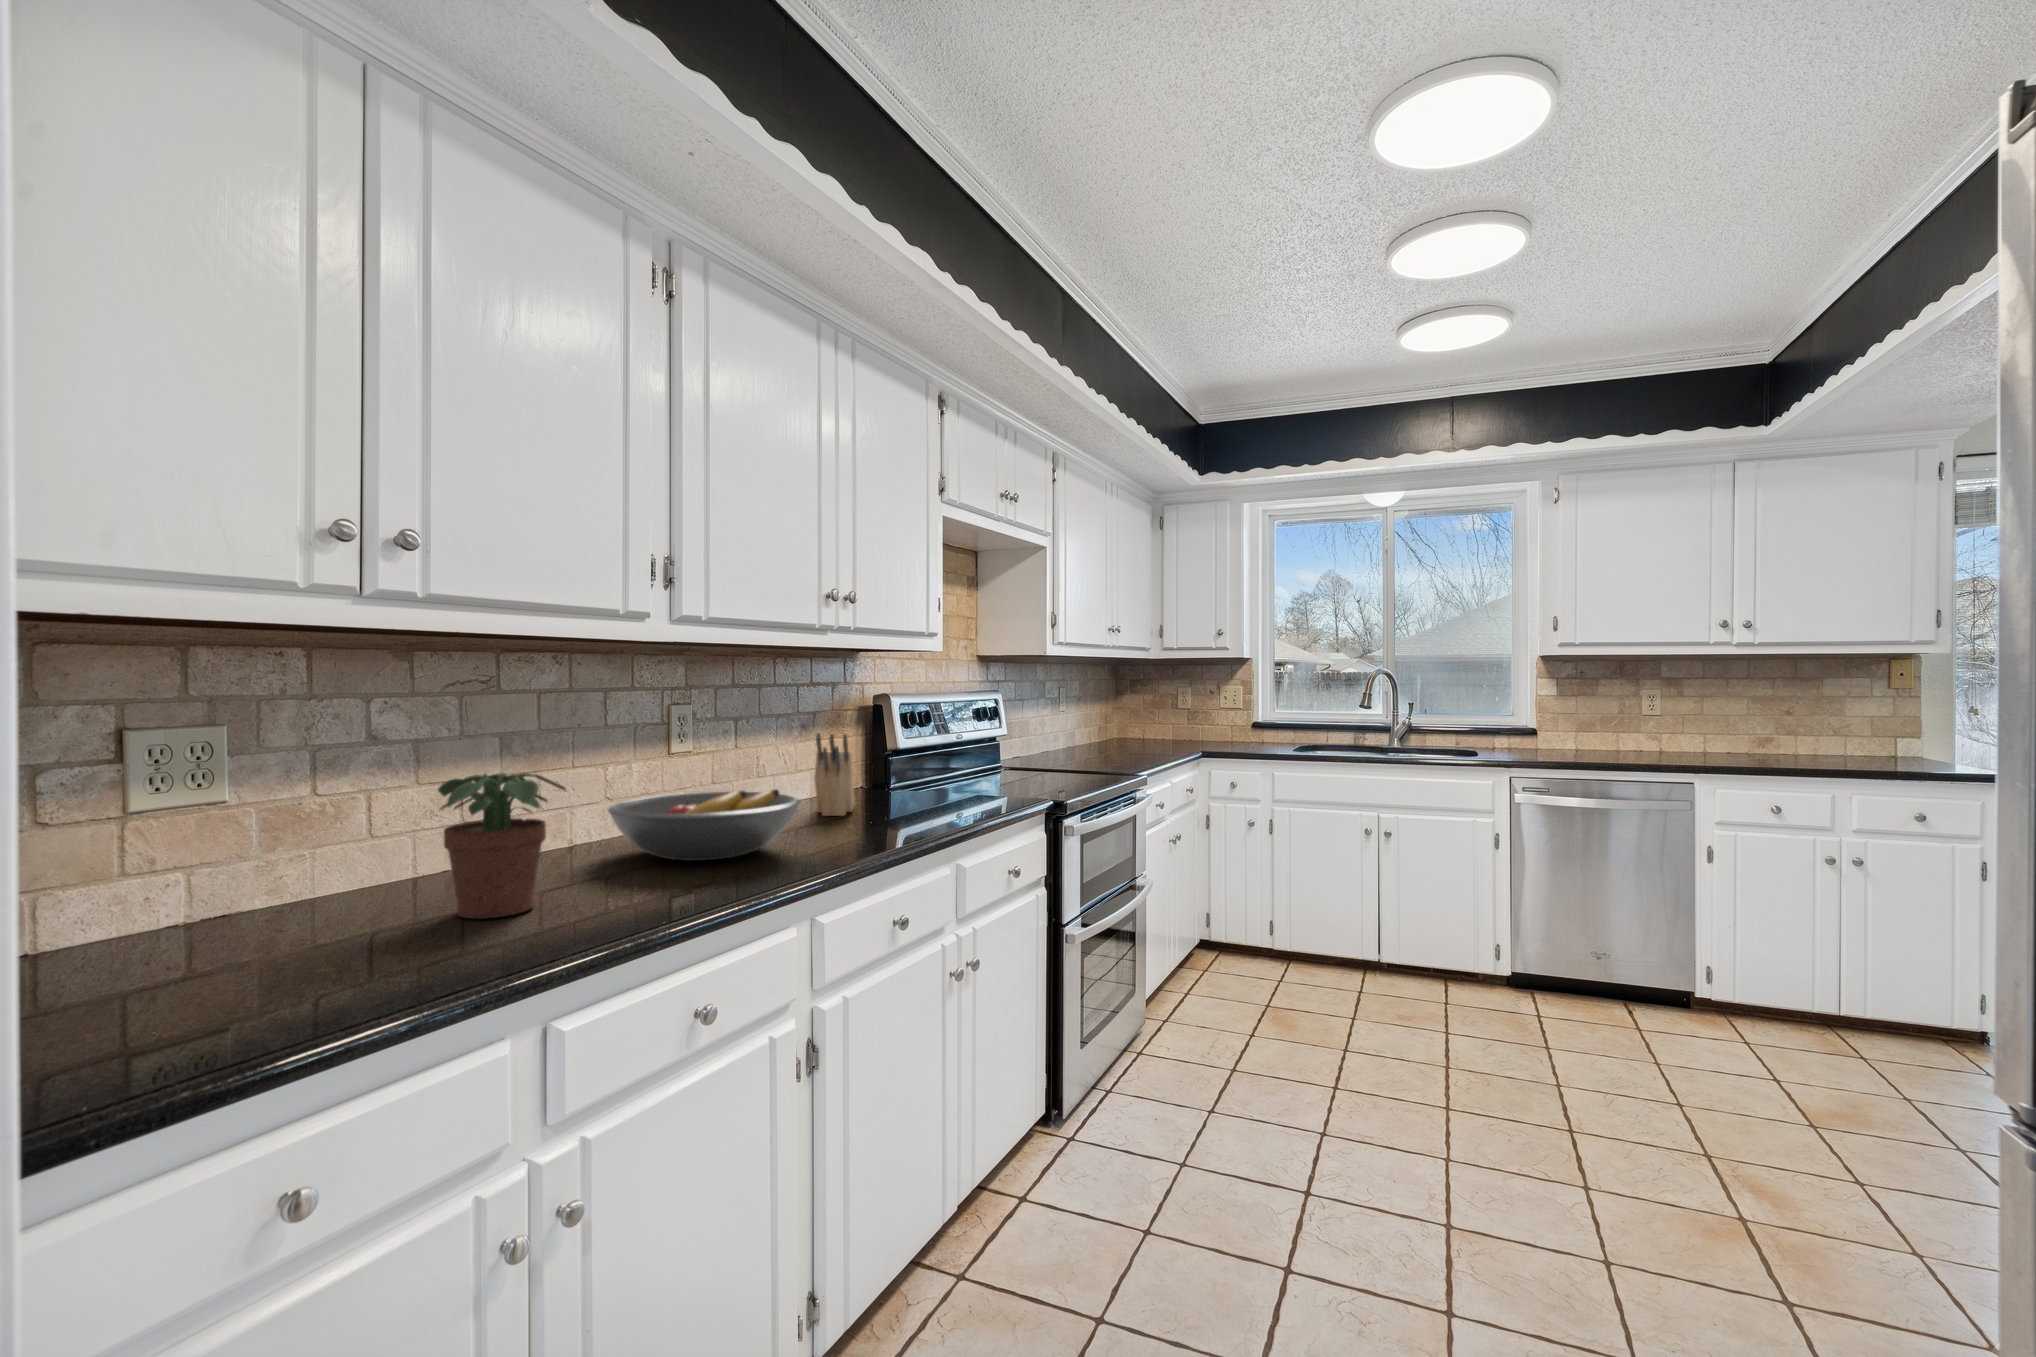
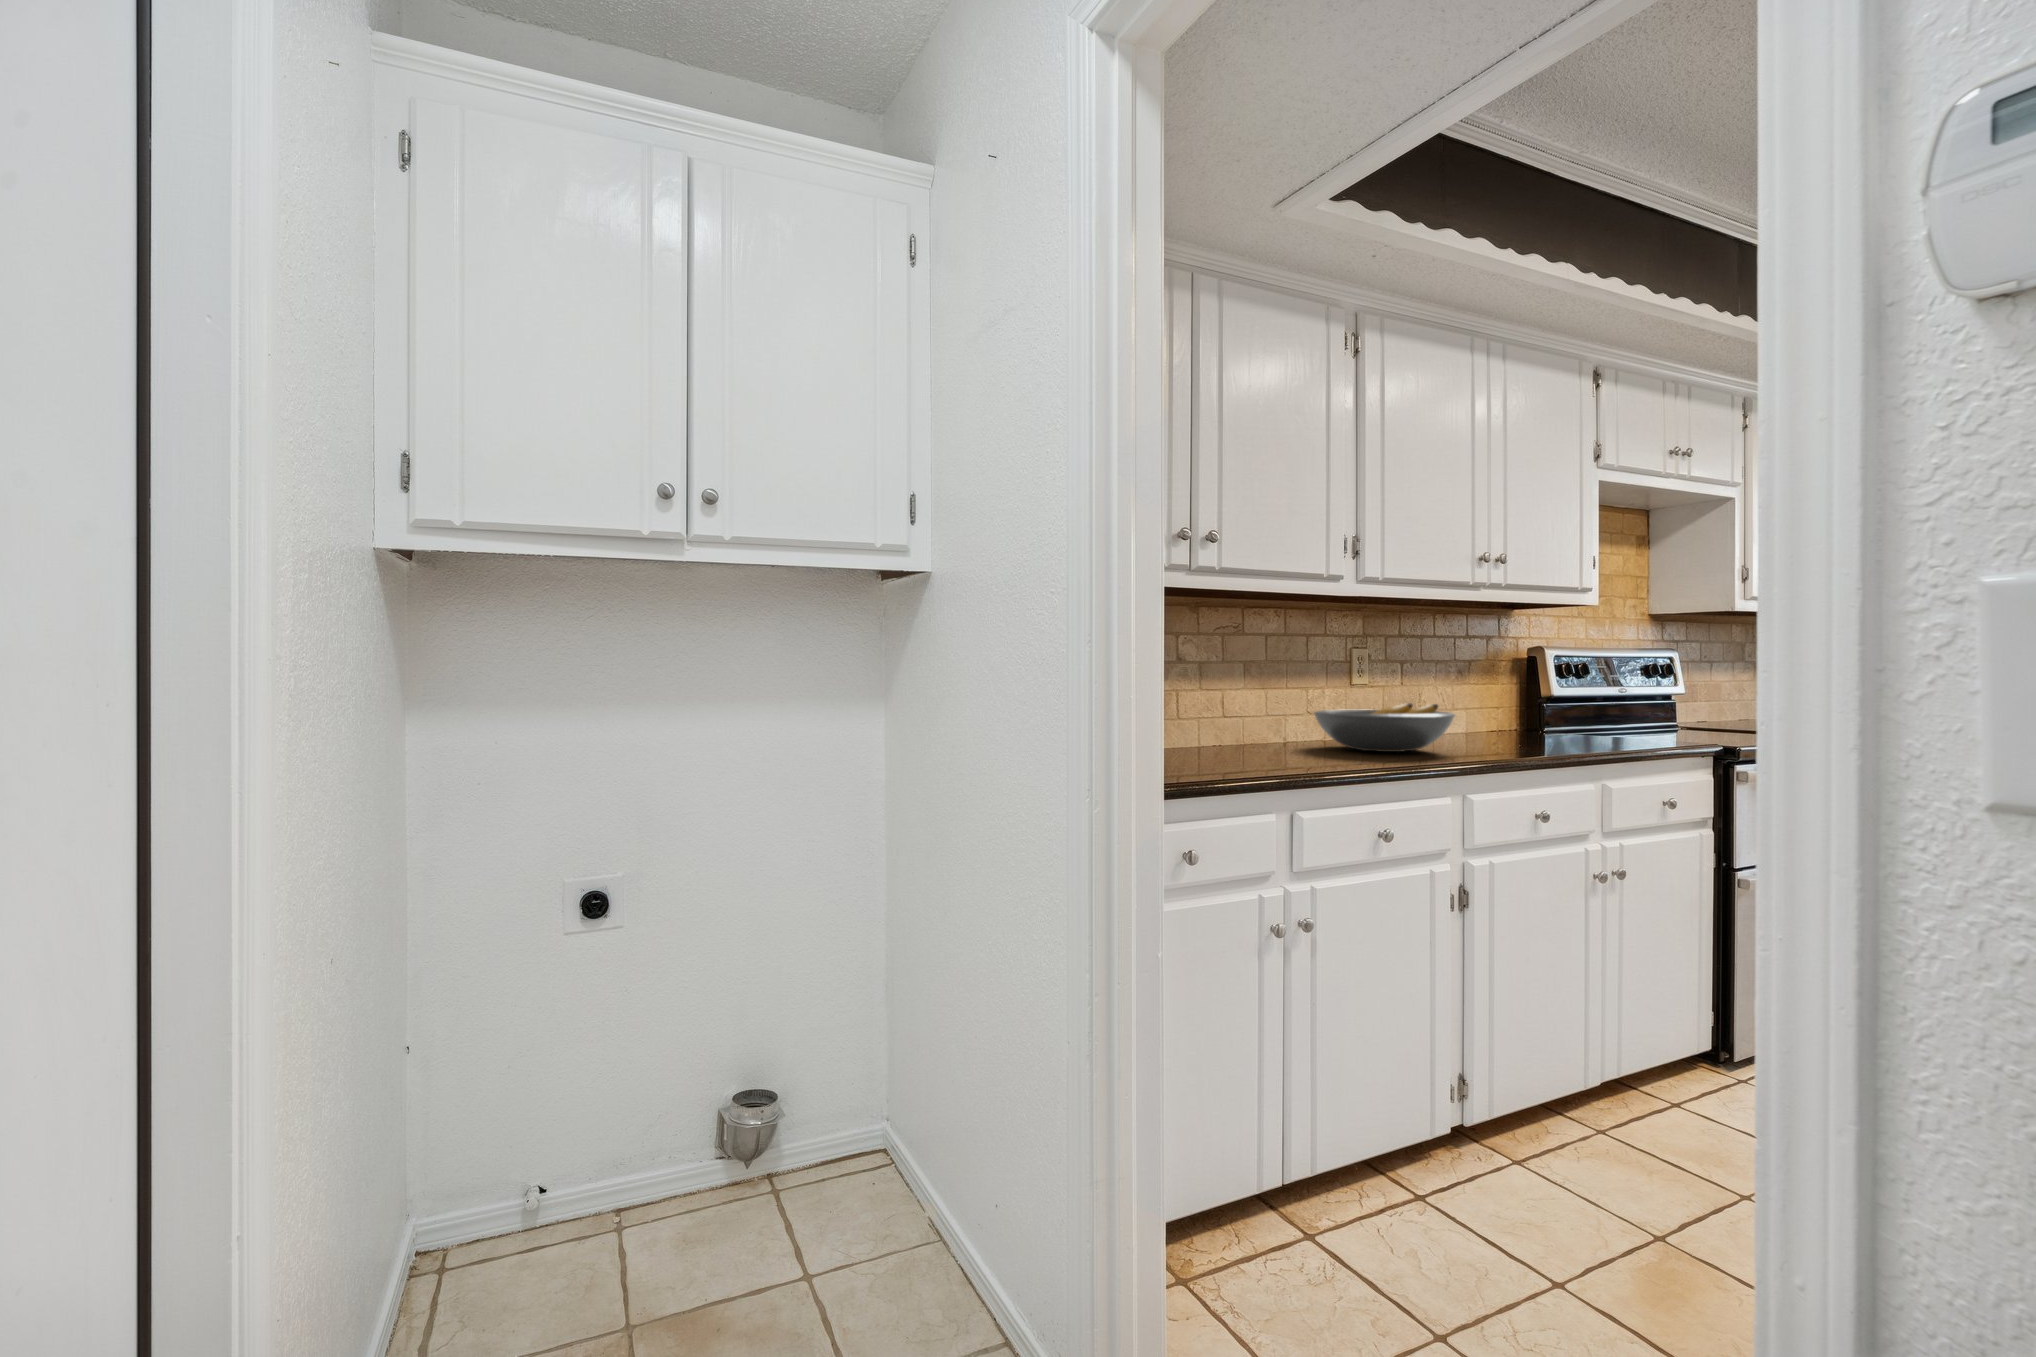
knife block: present [814,733,855,816] -> none [1468,671,1506,741]
potted plant: present [438,773,566,919] -> none [1223,677,1295,761]

